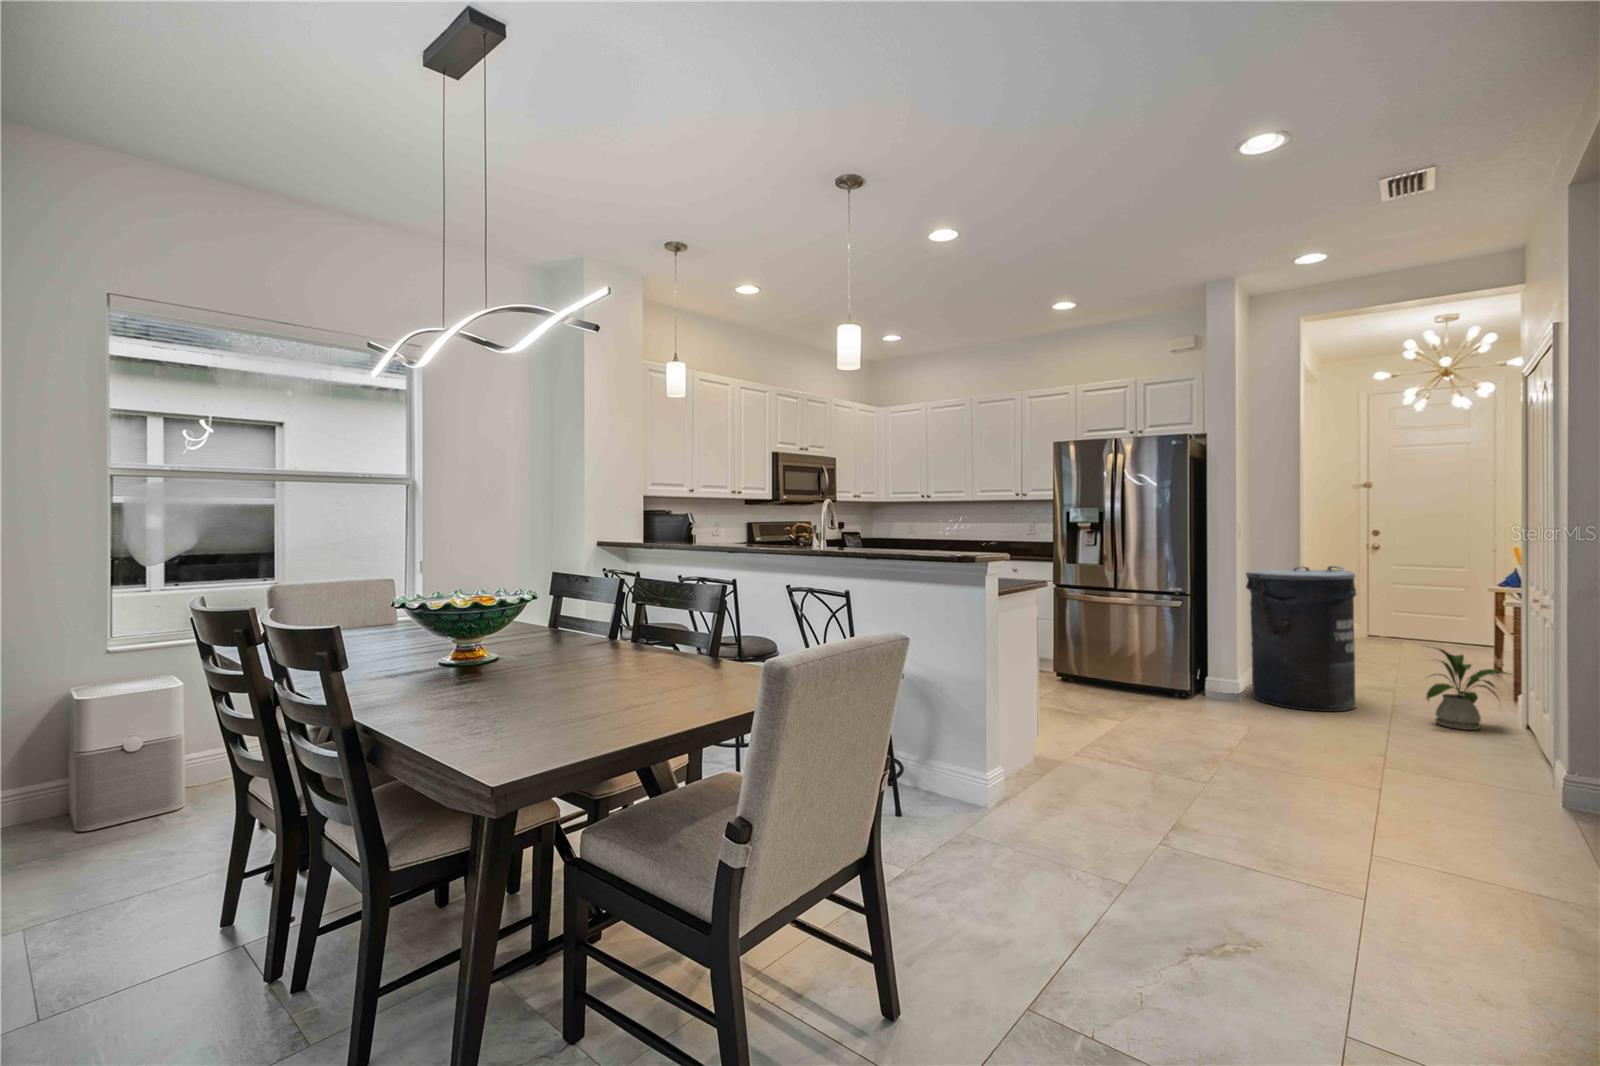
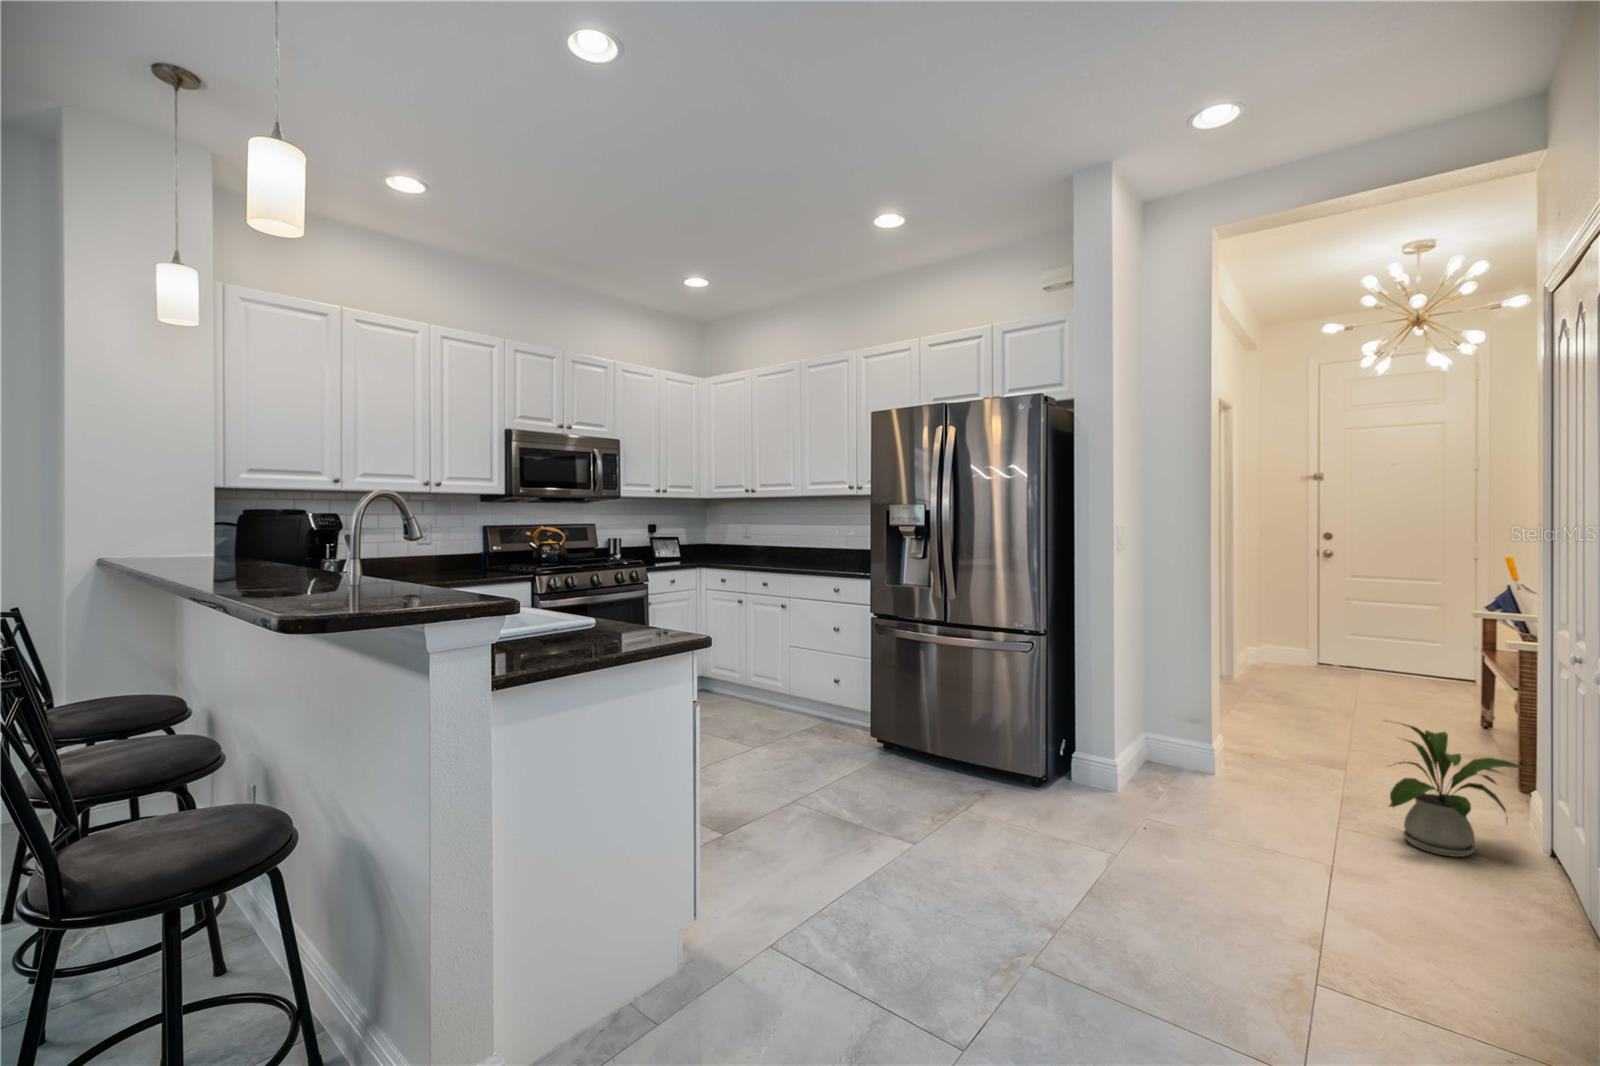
trash can: present [1246,566,1356,711] -> none [1132,588,1286,811]

